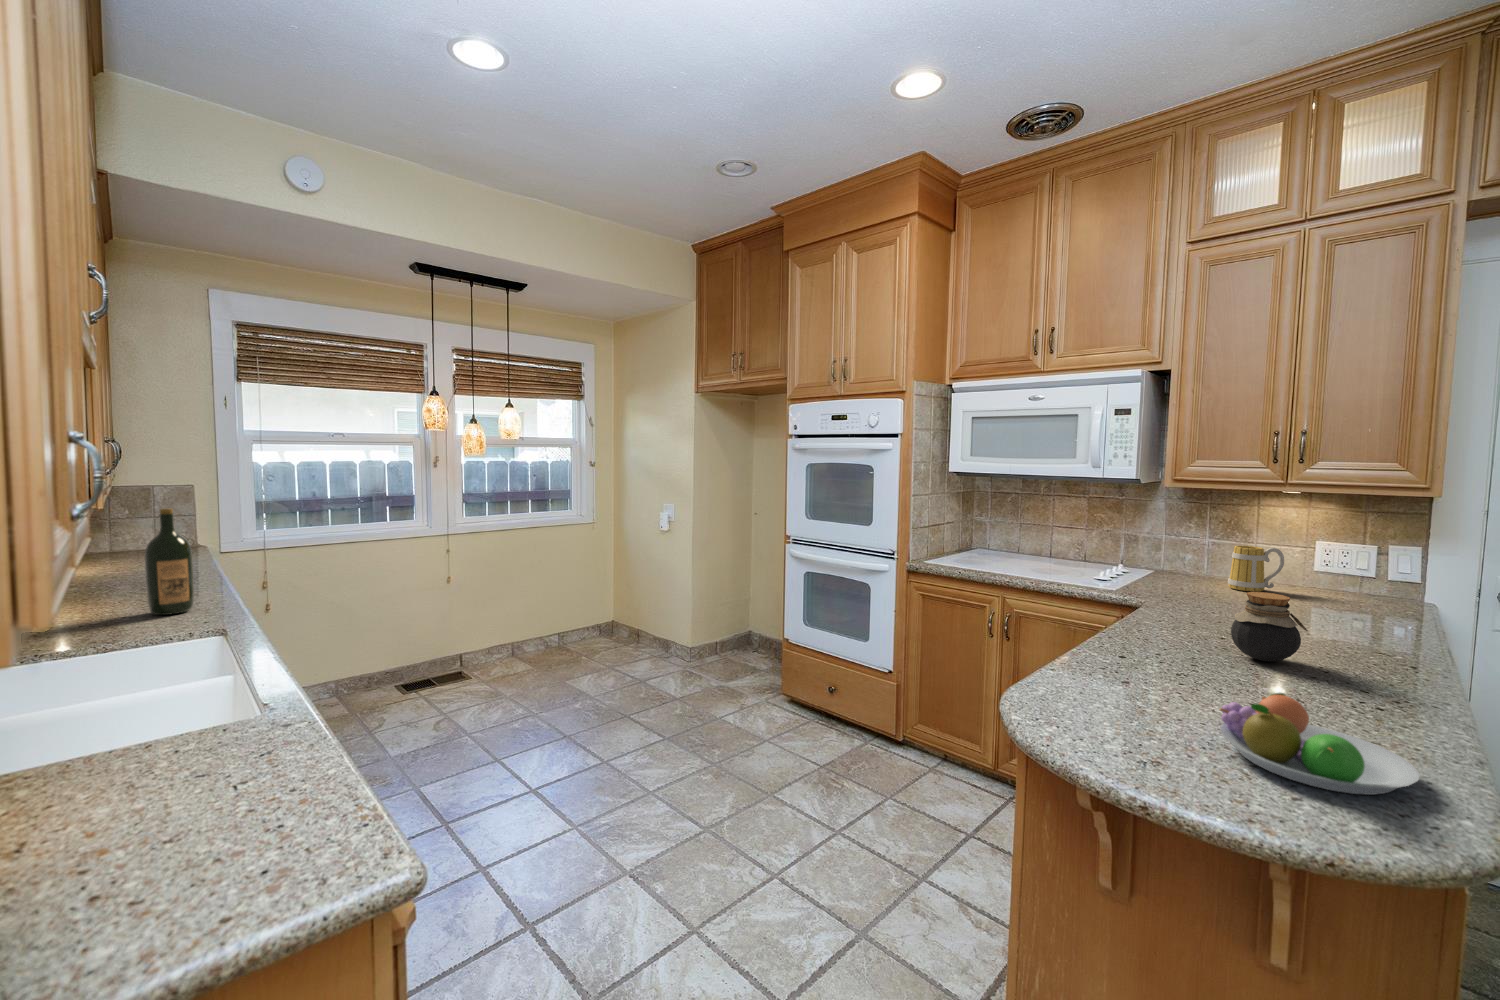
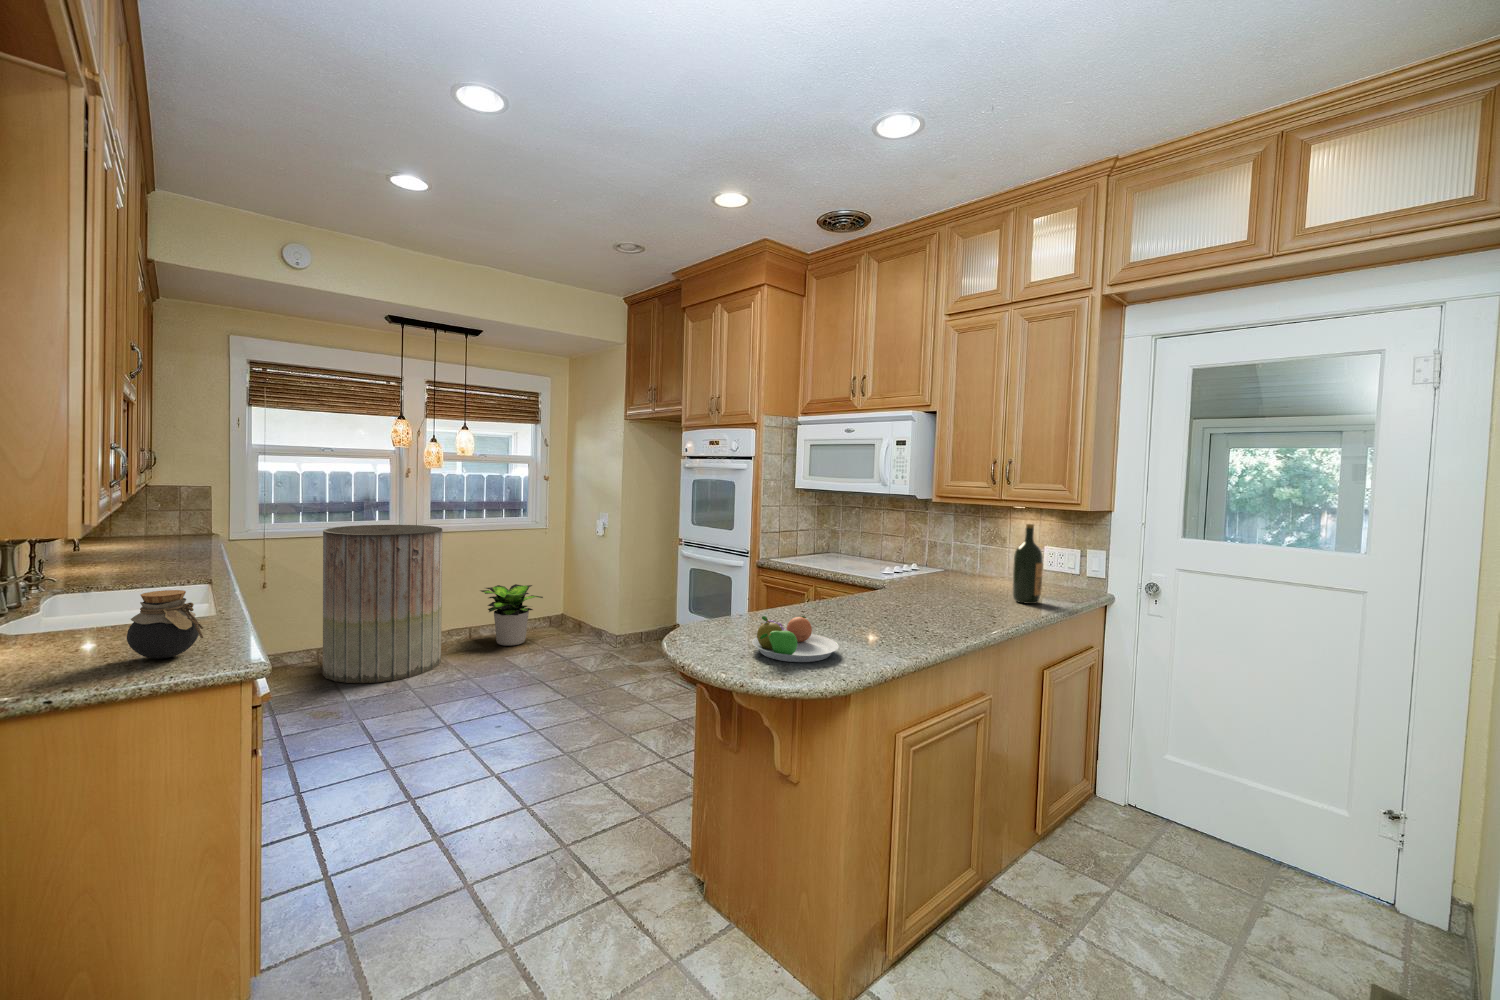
wine bottle: present [145,509,194,615] -> present [1013,524,1043,604]
trash can: none [342,525,490,726] -> present [323,525,443,683]
mug: present [1228,546,1284,592] -> none [975,549,1013,584]
potted plant: none [525,590,604,664] -> present [481,584,543,646]
jar: present [1231,592,1308,661] -> present [127,590,203,659]

